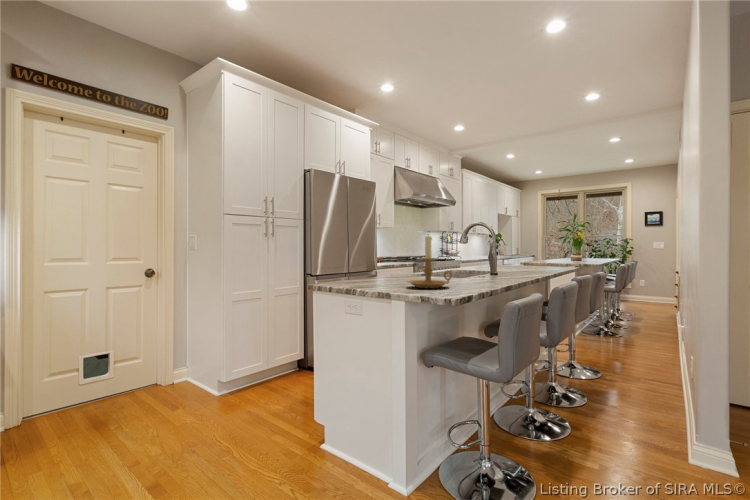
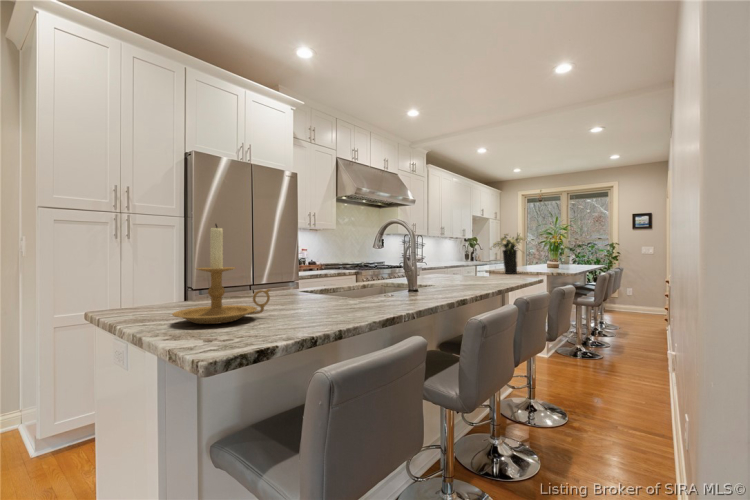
flower arrangement: none [531,232,562,265] -> present [489,234,526,274]

